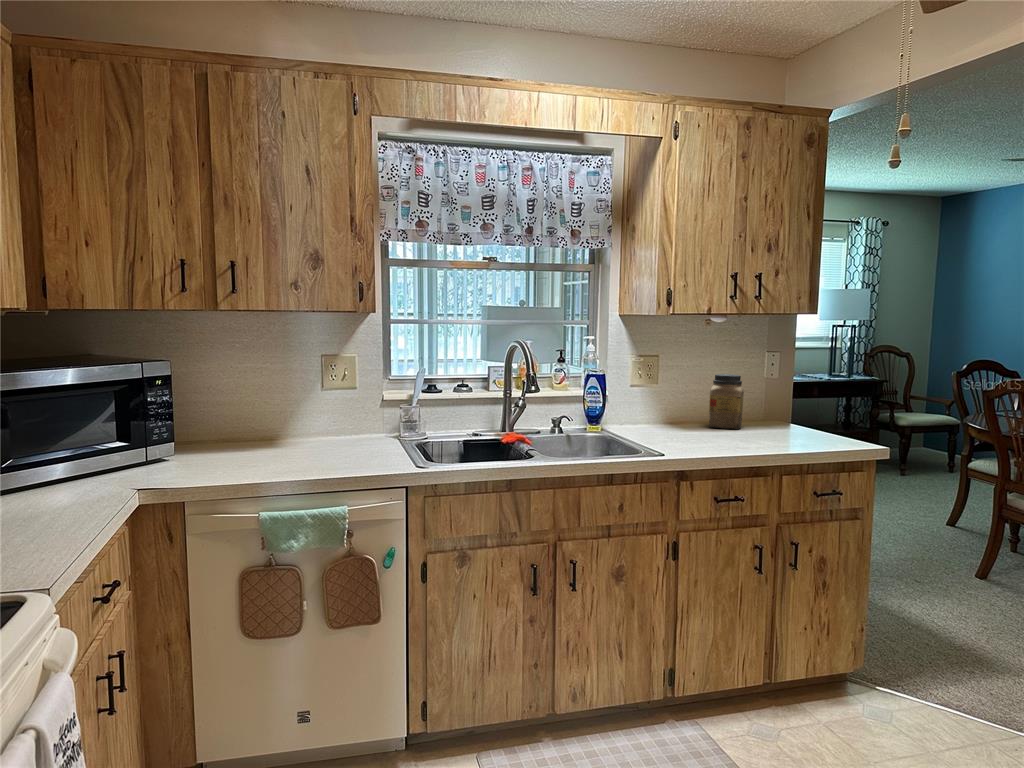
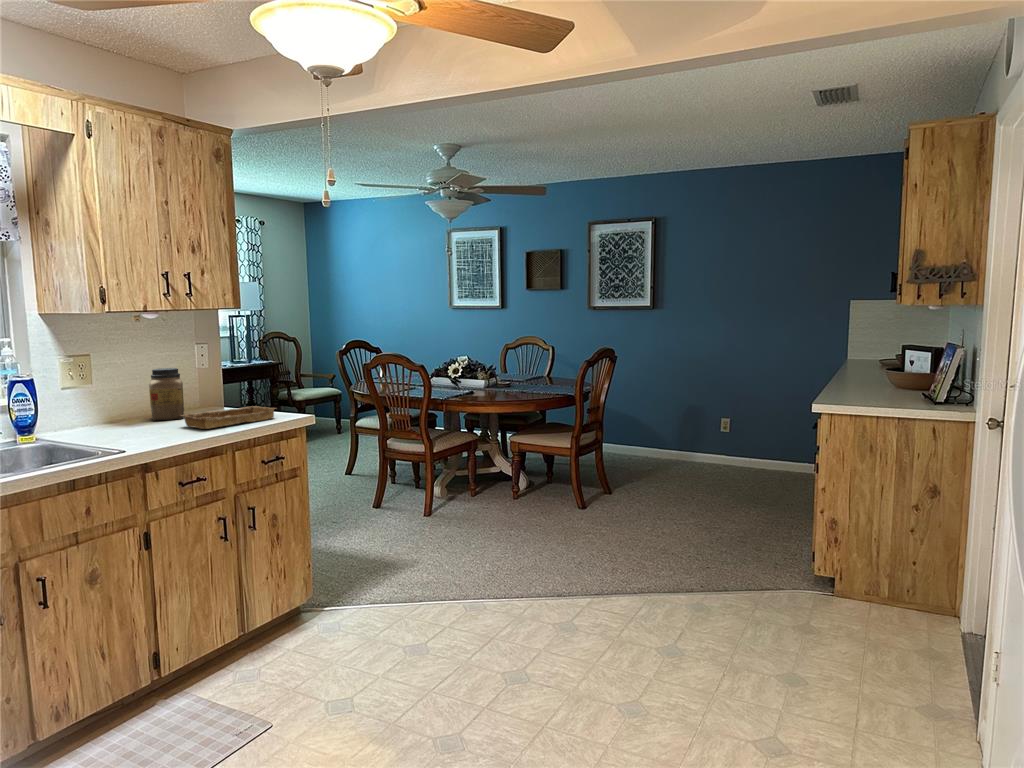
tray: none [730,425,841,445] -> present [183,406,275,429]

